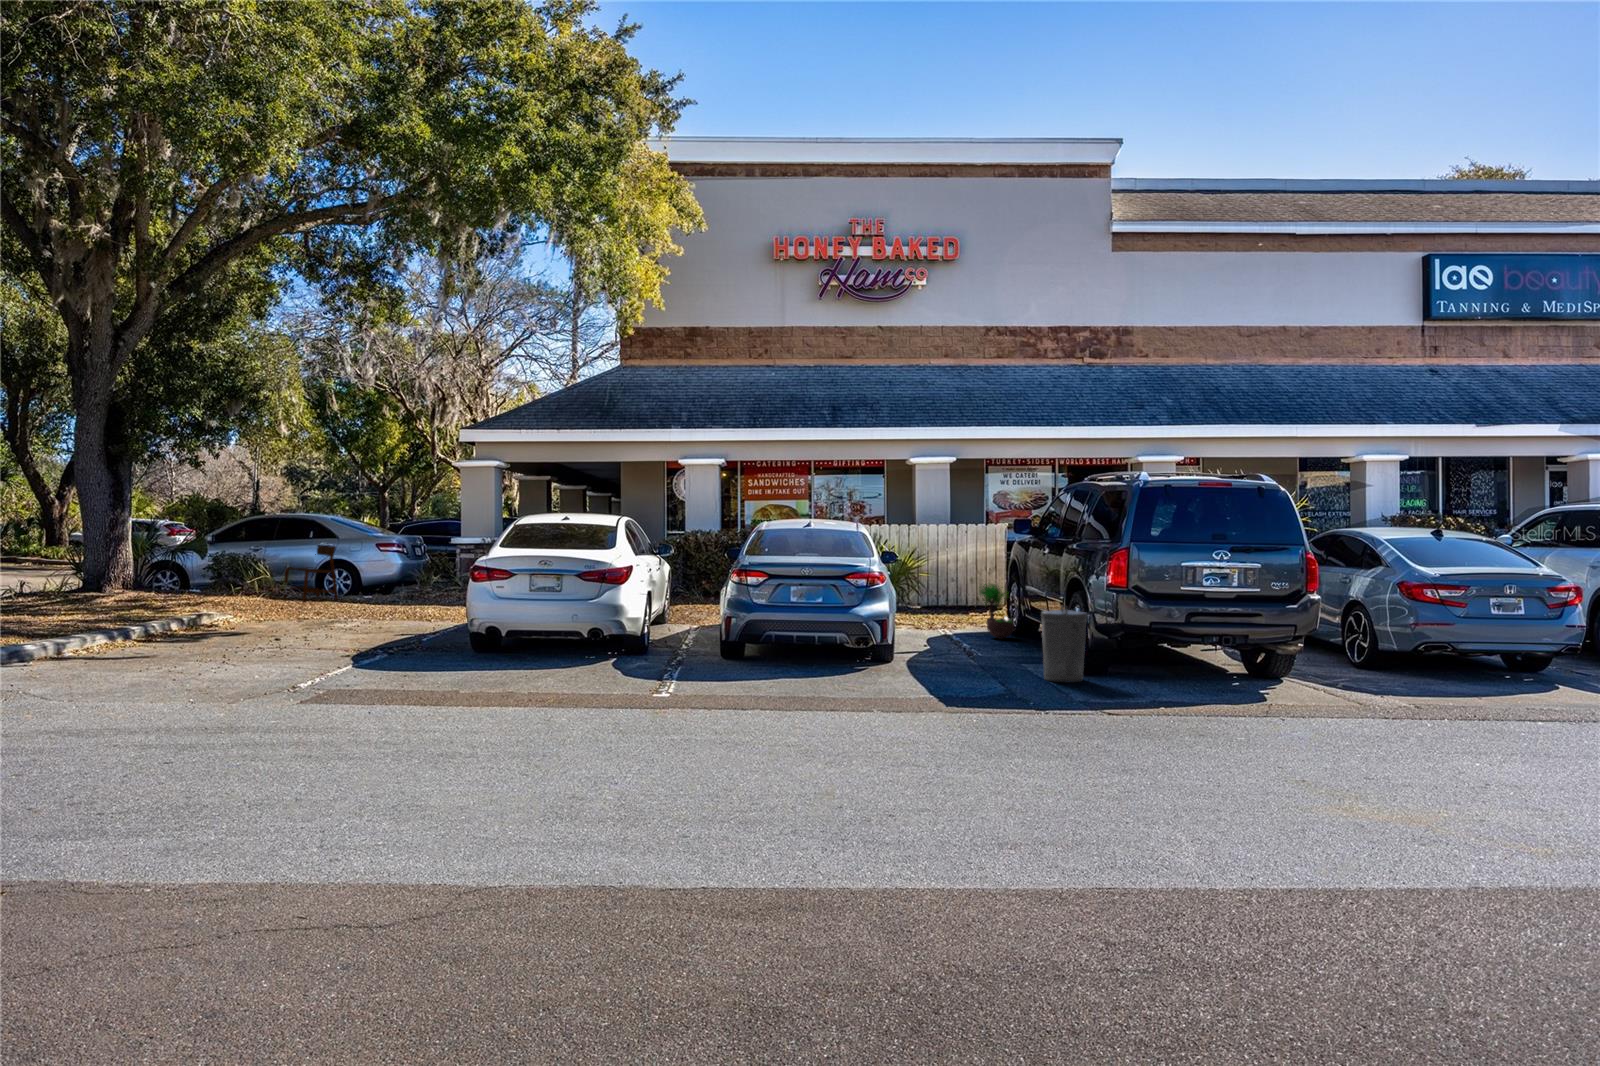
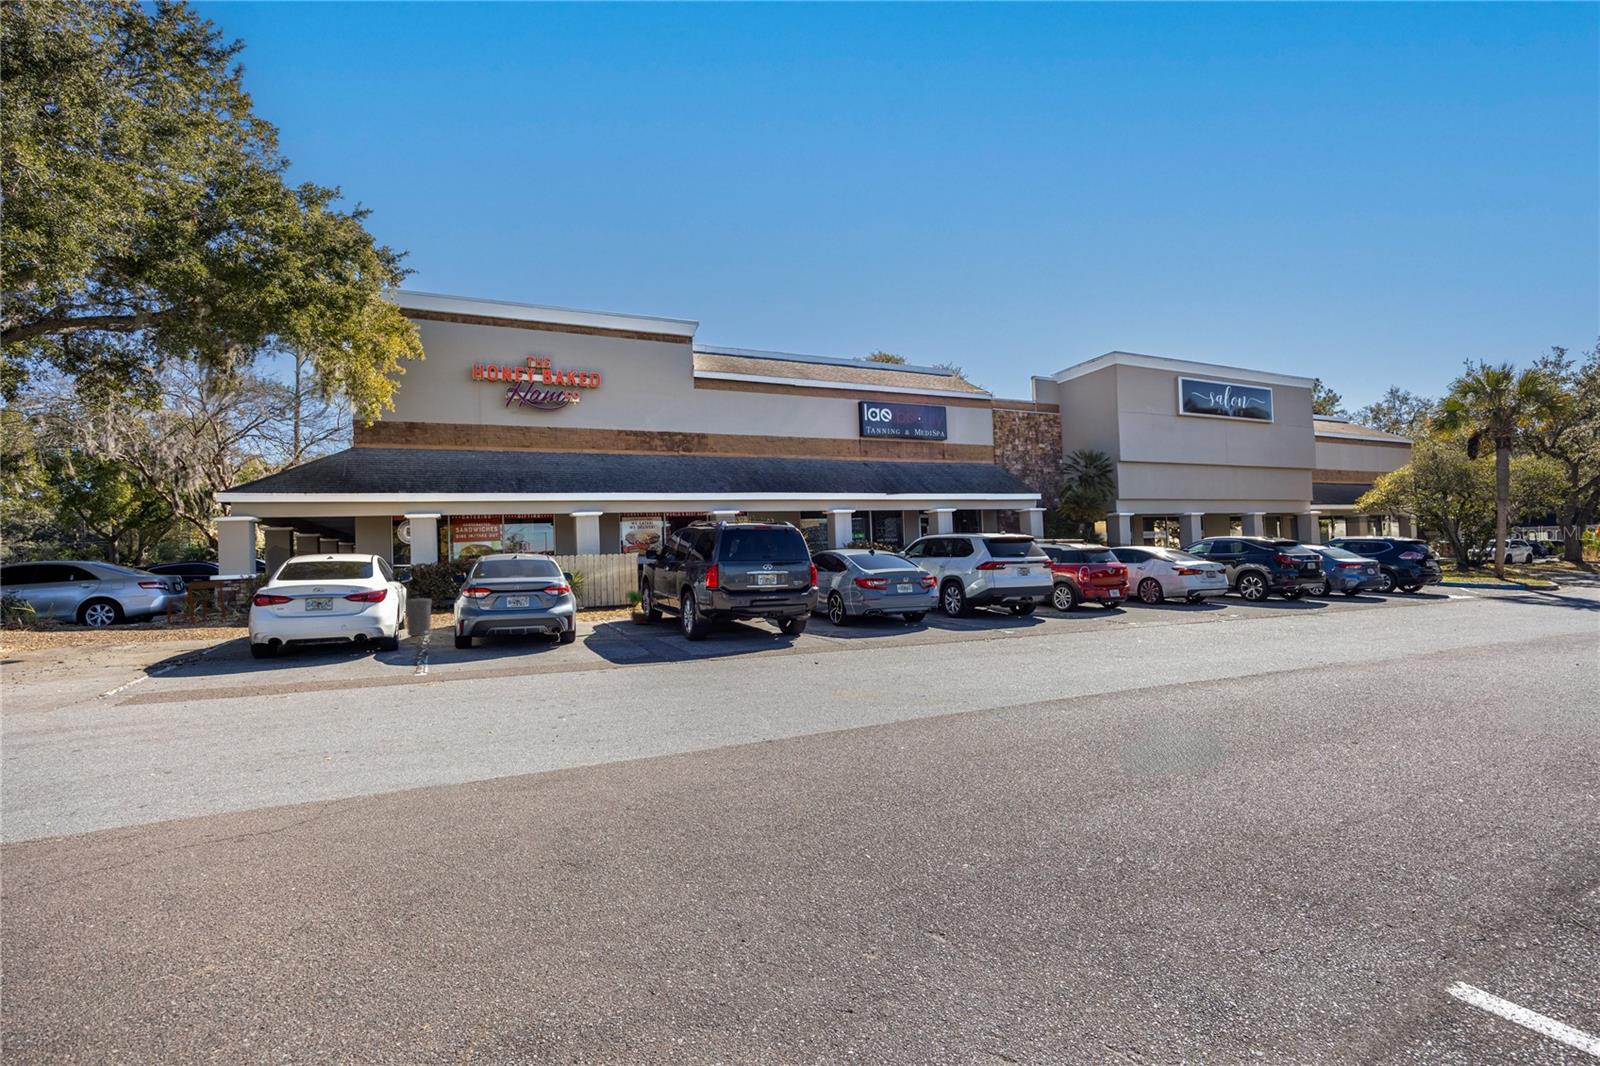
bench: present [283,545,338,602] -> present [167,580,226,623]
trash can: present [1041,605,1087,683] -> present [405,597,432,636]

